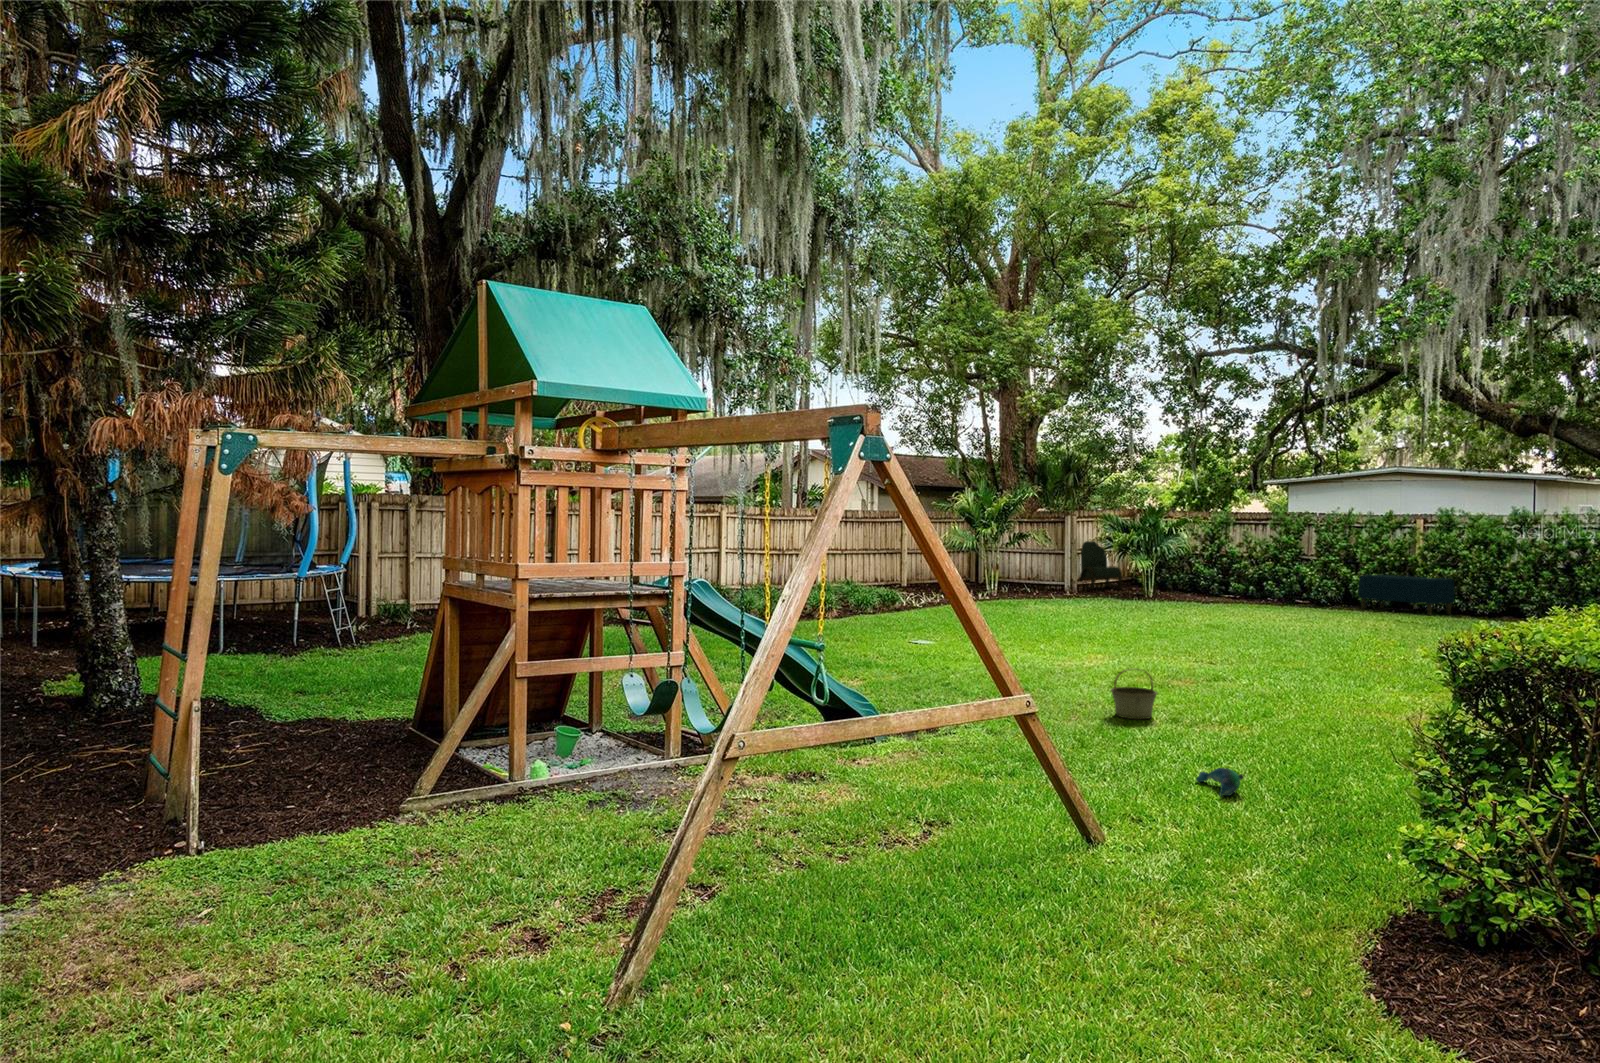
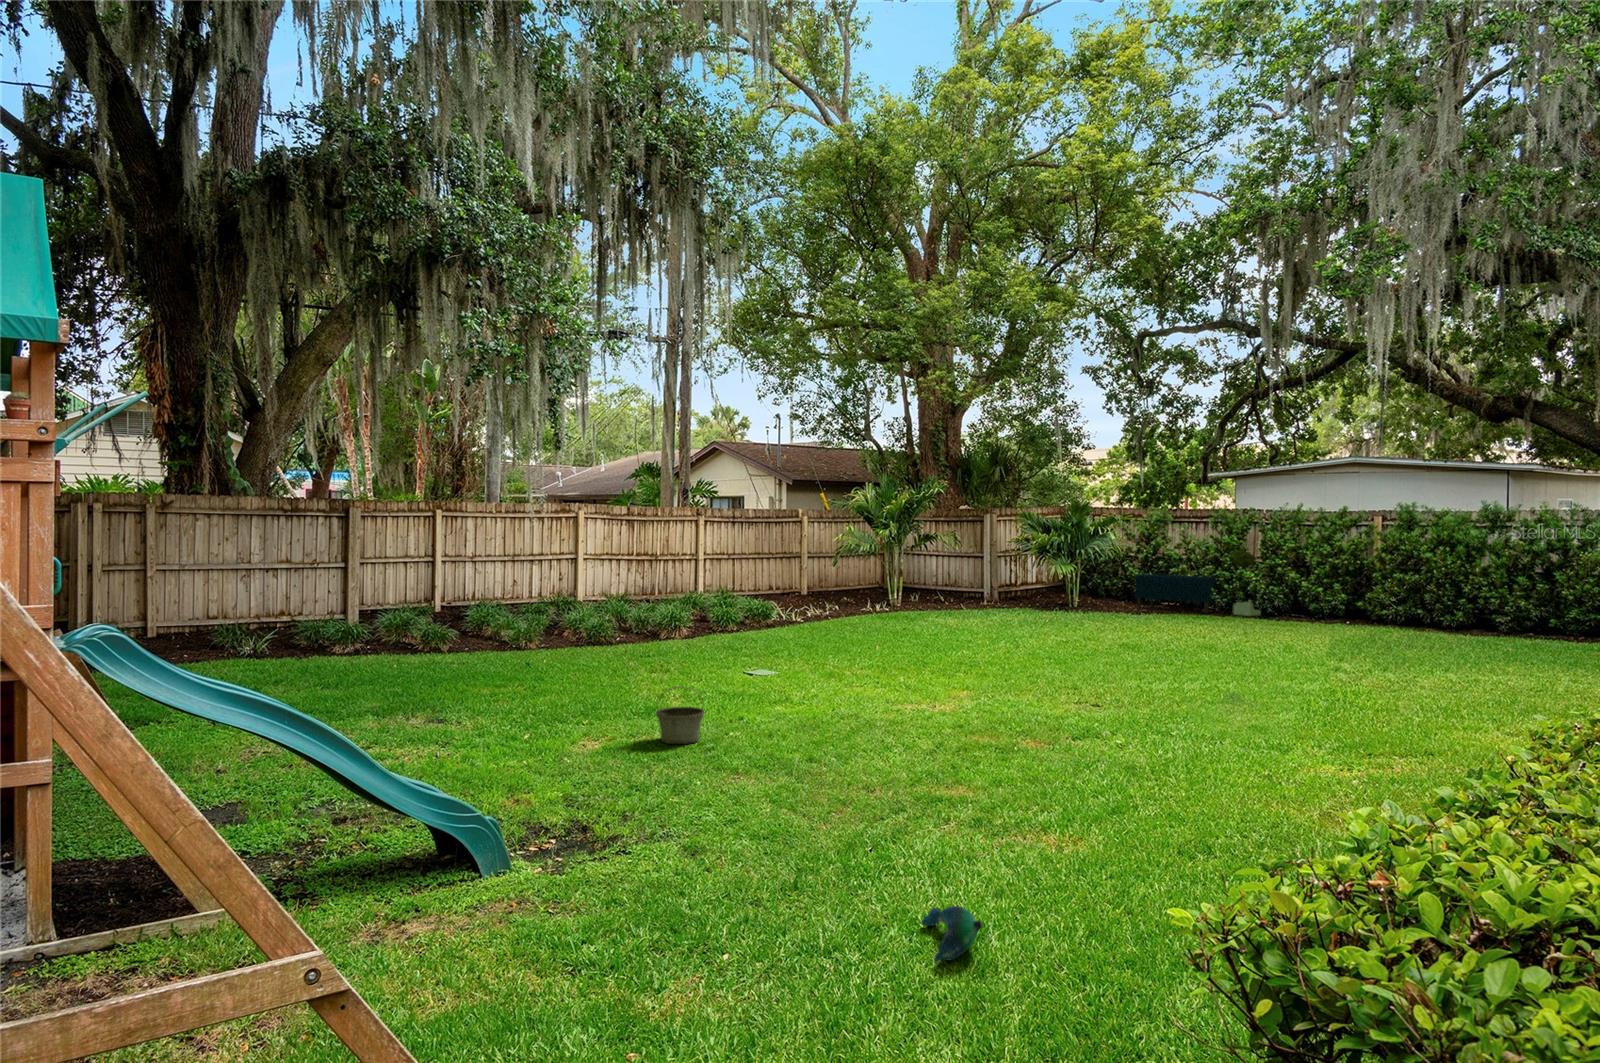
lounge chair: present [1079,541,1123,589] -> none [1007,543,1055,597]
potted tree: none [1286,546,1315,605] -> present [1229,549,1261,616]
bench: present [1359,575,1454,615] -> present [1135,574,1220,613]
basket: present [1111,669,1157,719] -> present [656,687,705,744]

